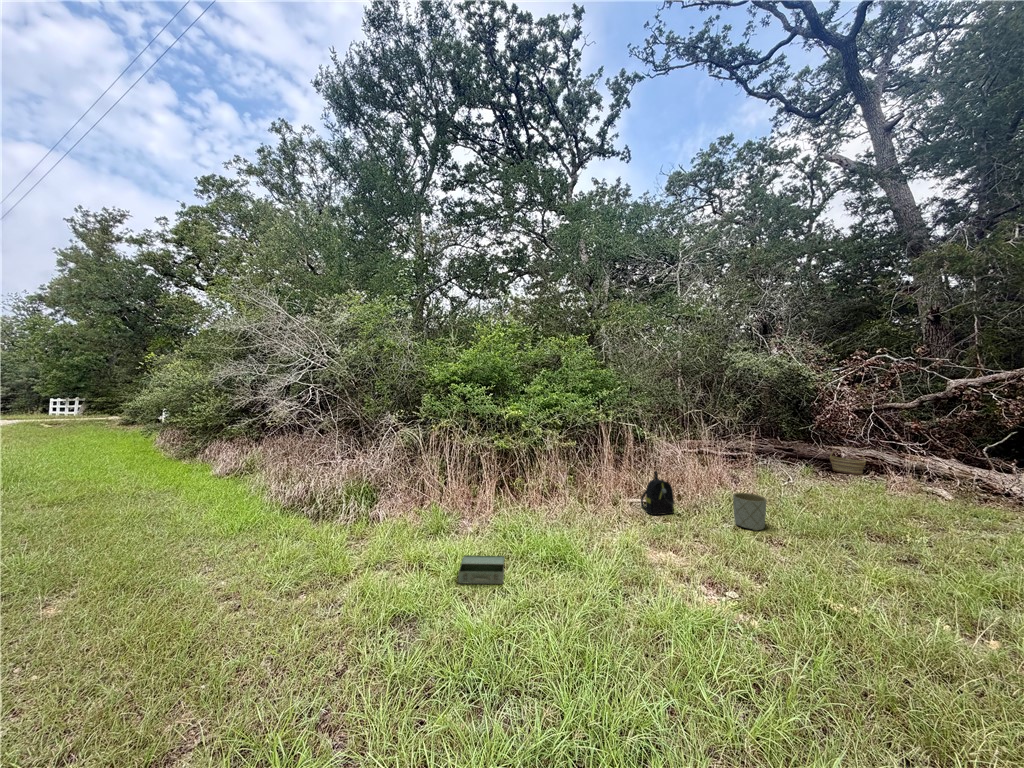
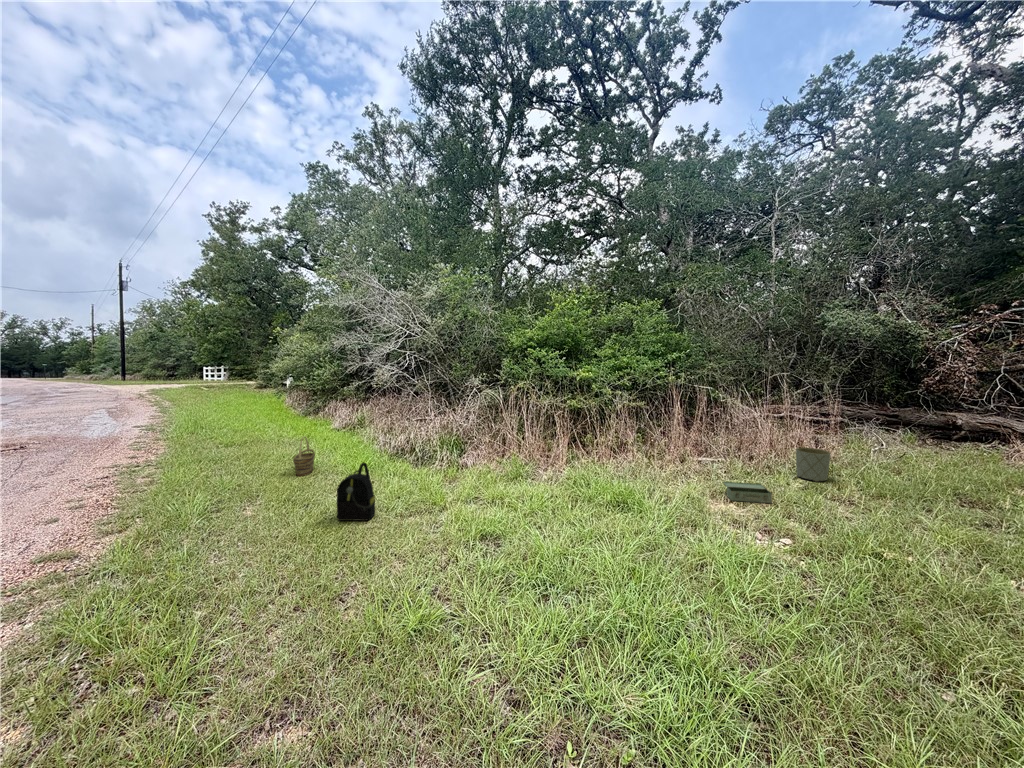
basket: present [830,453,866,475] -> present [293,437,315,476]
backpack: present [641,471,675,515] -> present [336,463,375,521]
toolbox: present [458,555,505,584] -> present [723,482,772,503]

